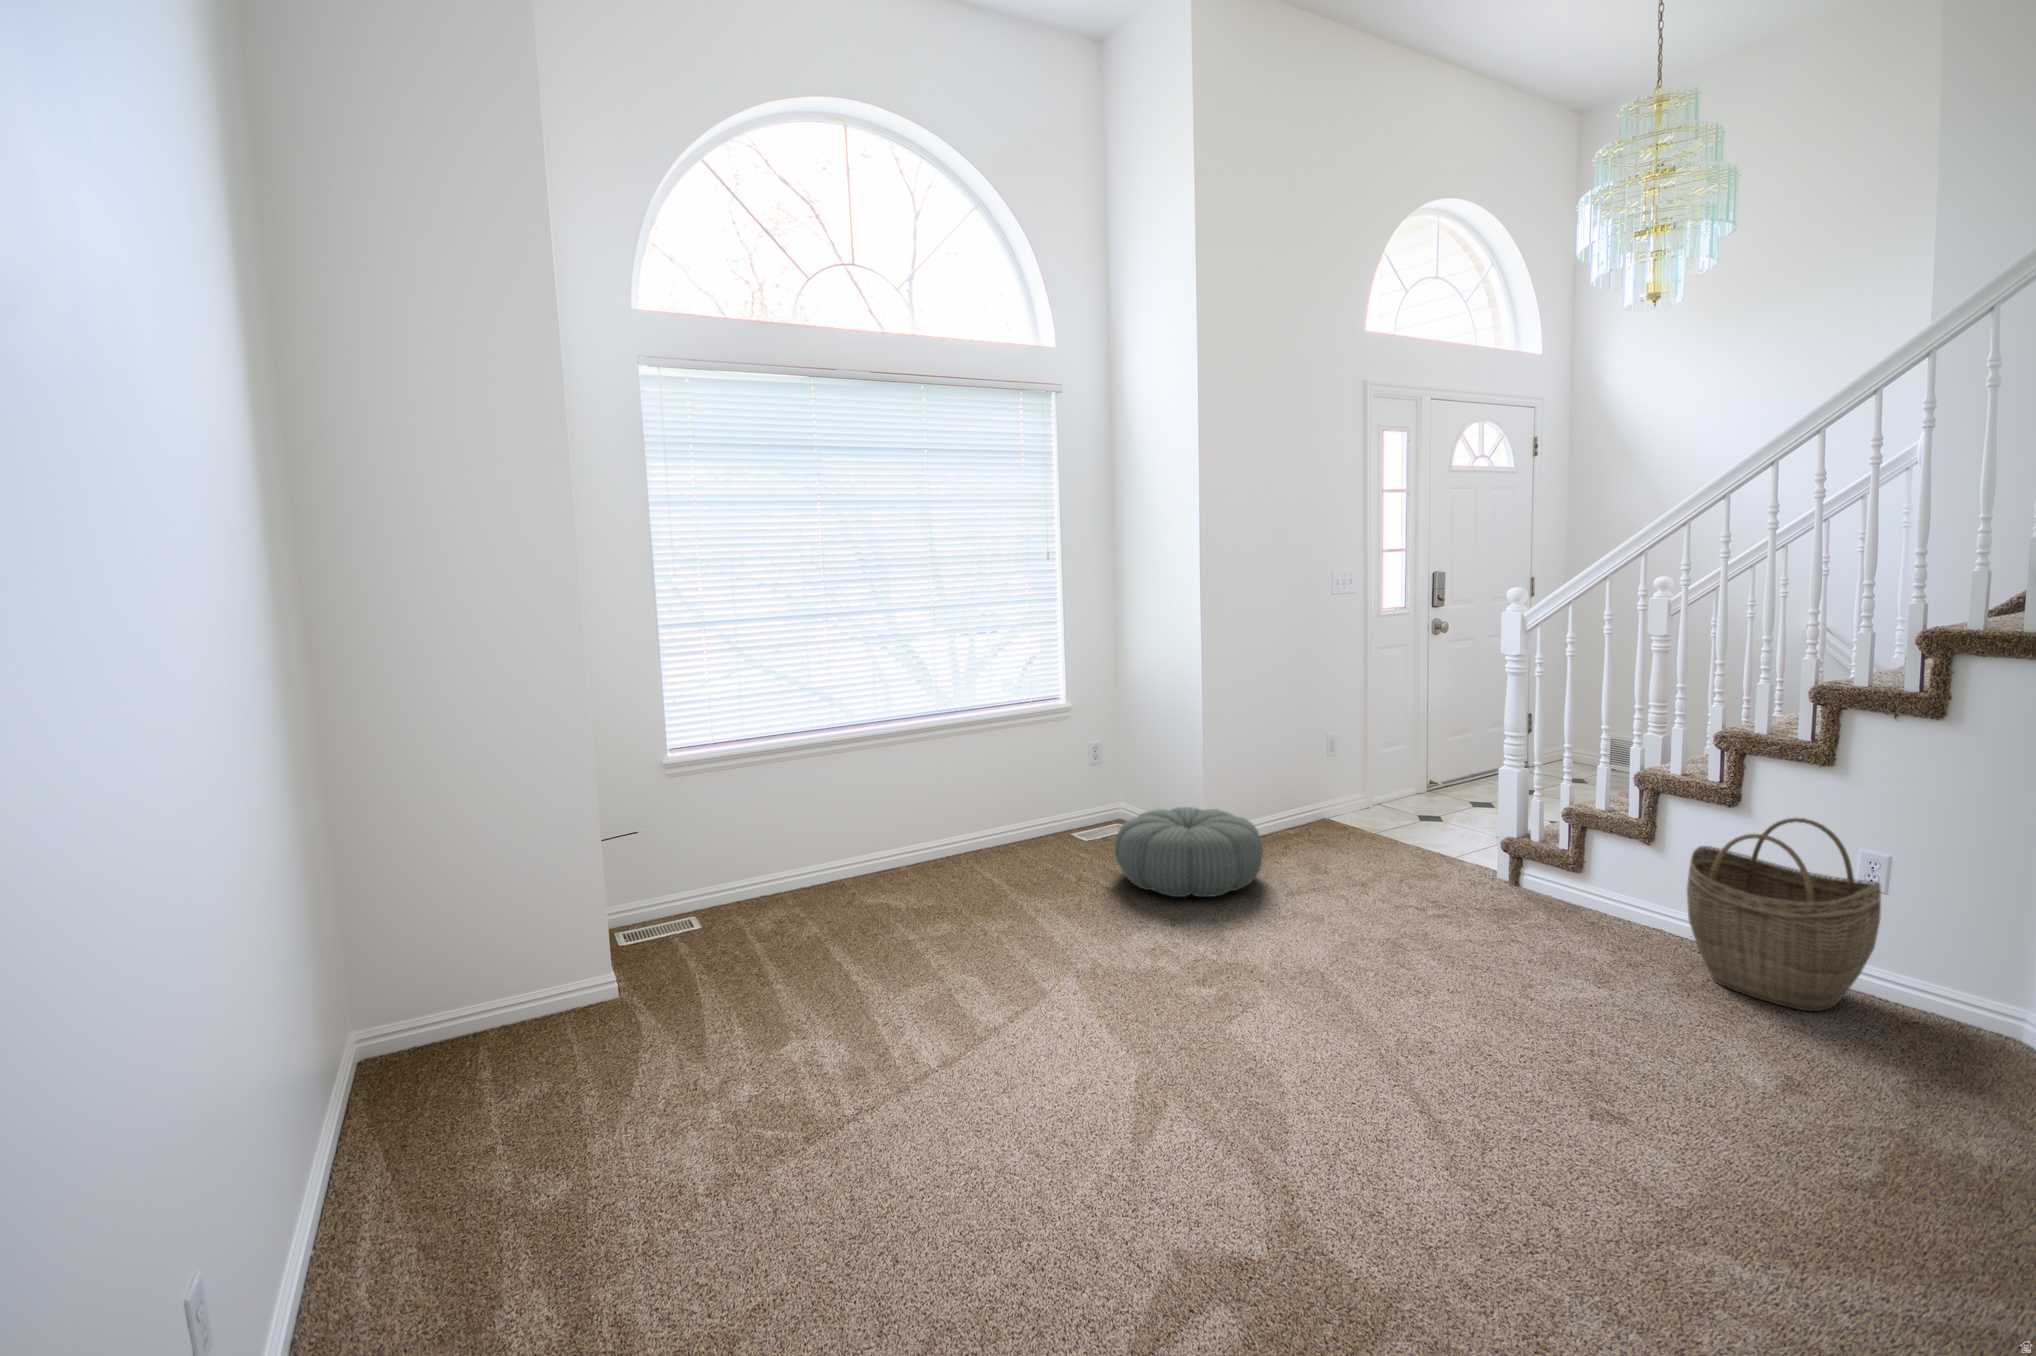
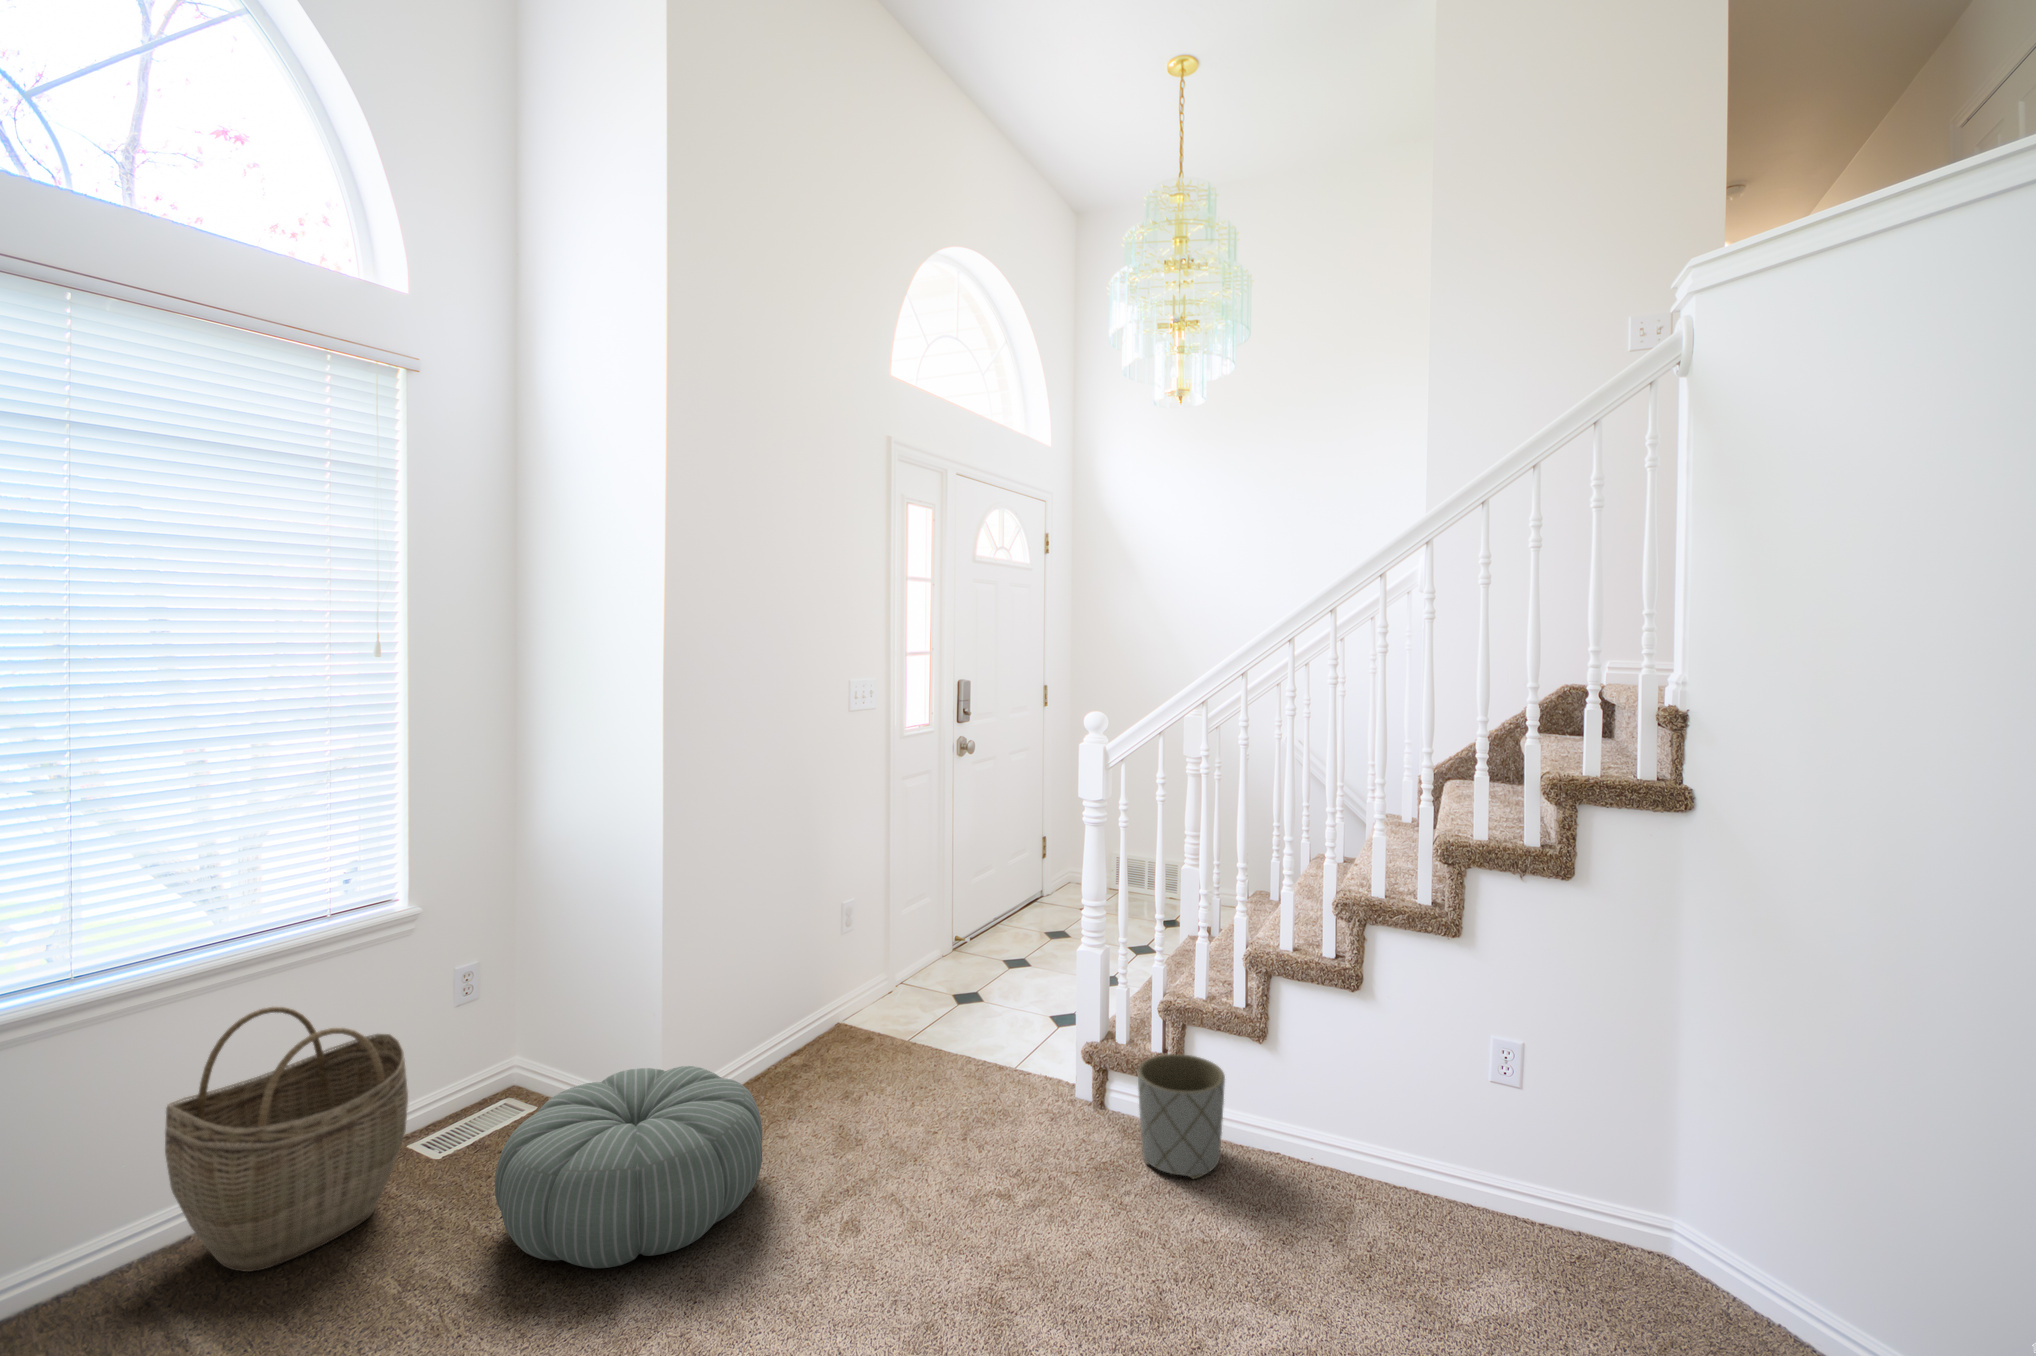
woven basket: present [1687,818,1881,1011] -> present [165,1007,408,1272]
planter: none [1535,845,1609,928] -> present [1138,1054,1225,1179]

